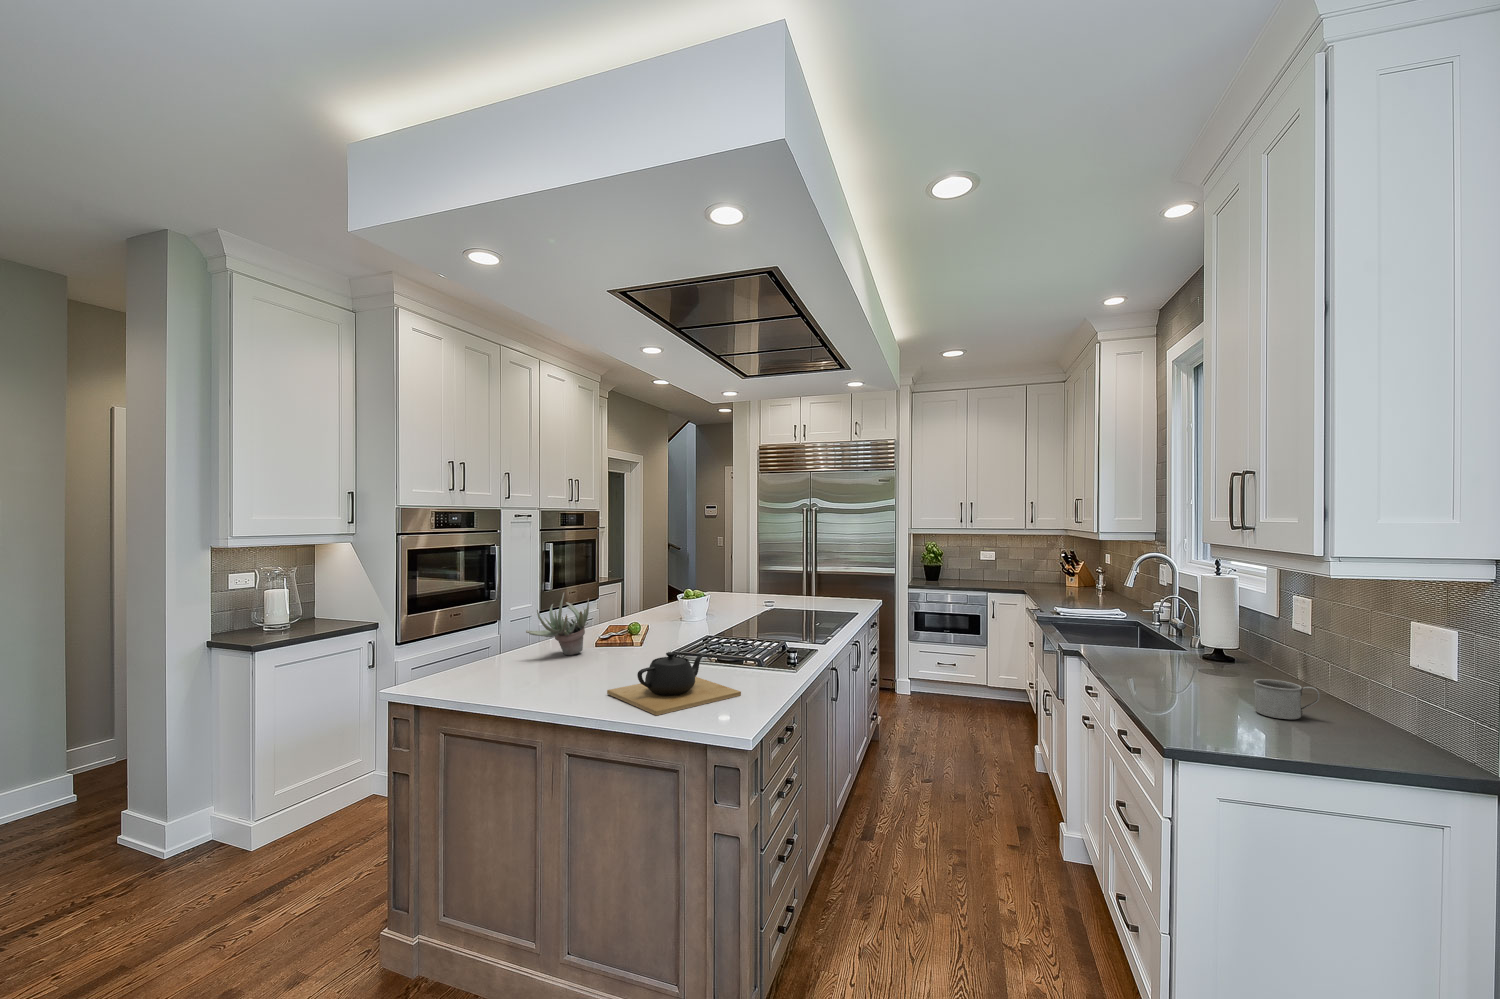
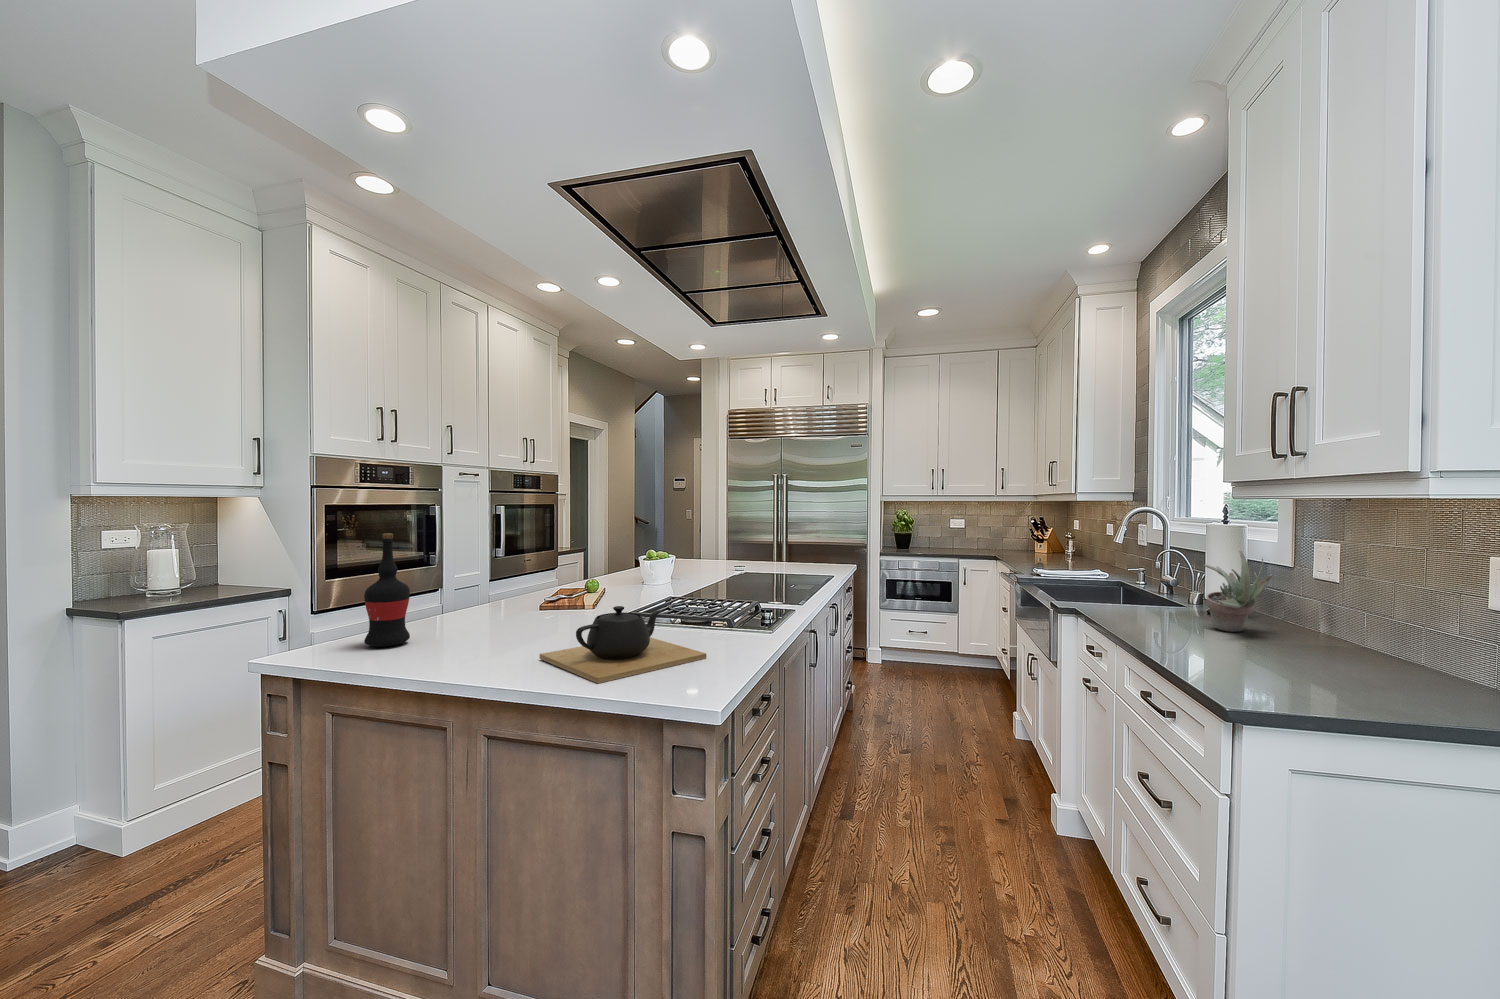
wine bottle: none [465,589,500,681] -> present [364,533,410,647]
succulent plant: present [526,592,589,655] -> present [1204,550,1272,632]
mug: present [1253,679,1320,719] -> none [1313,630,1398,676]

